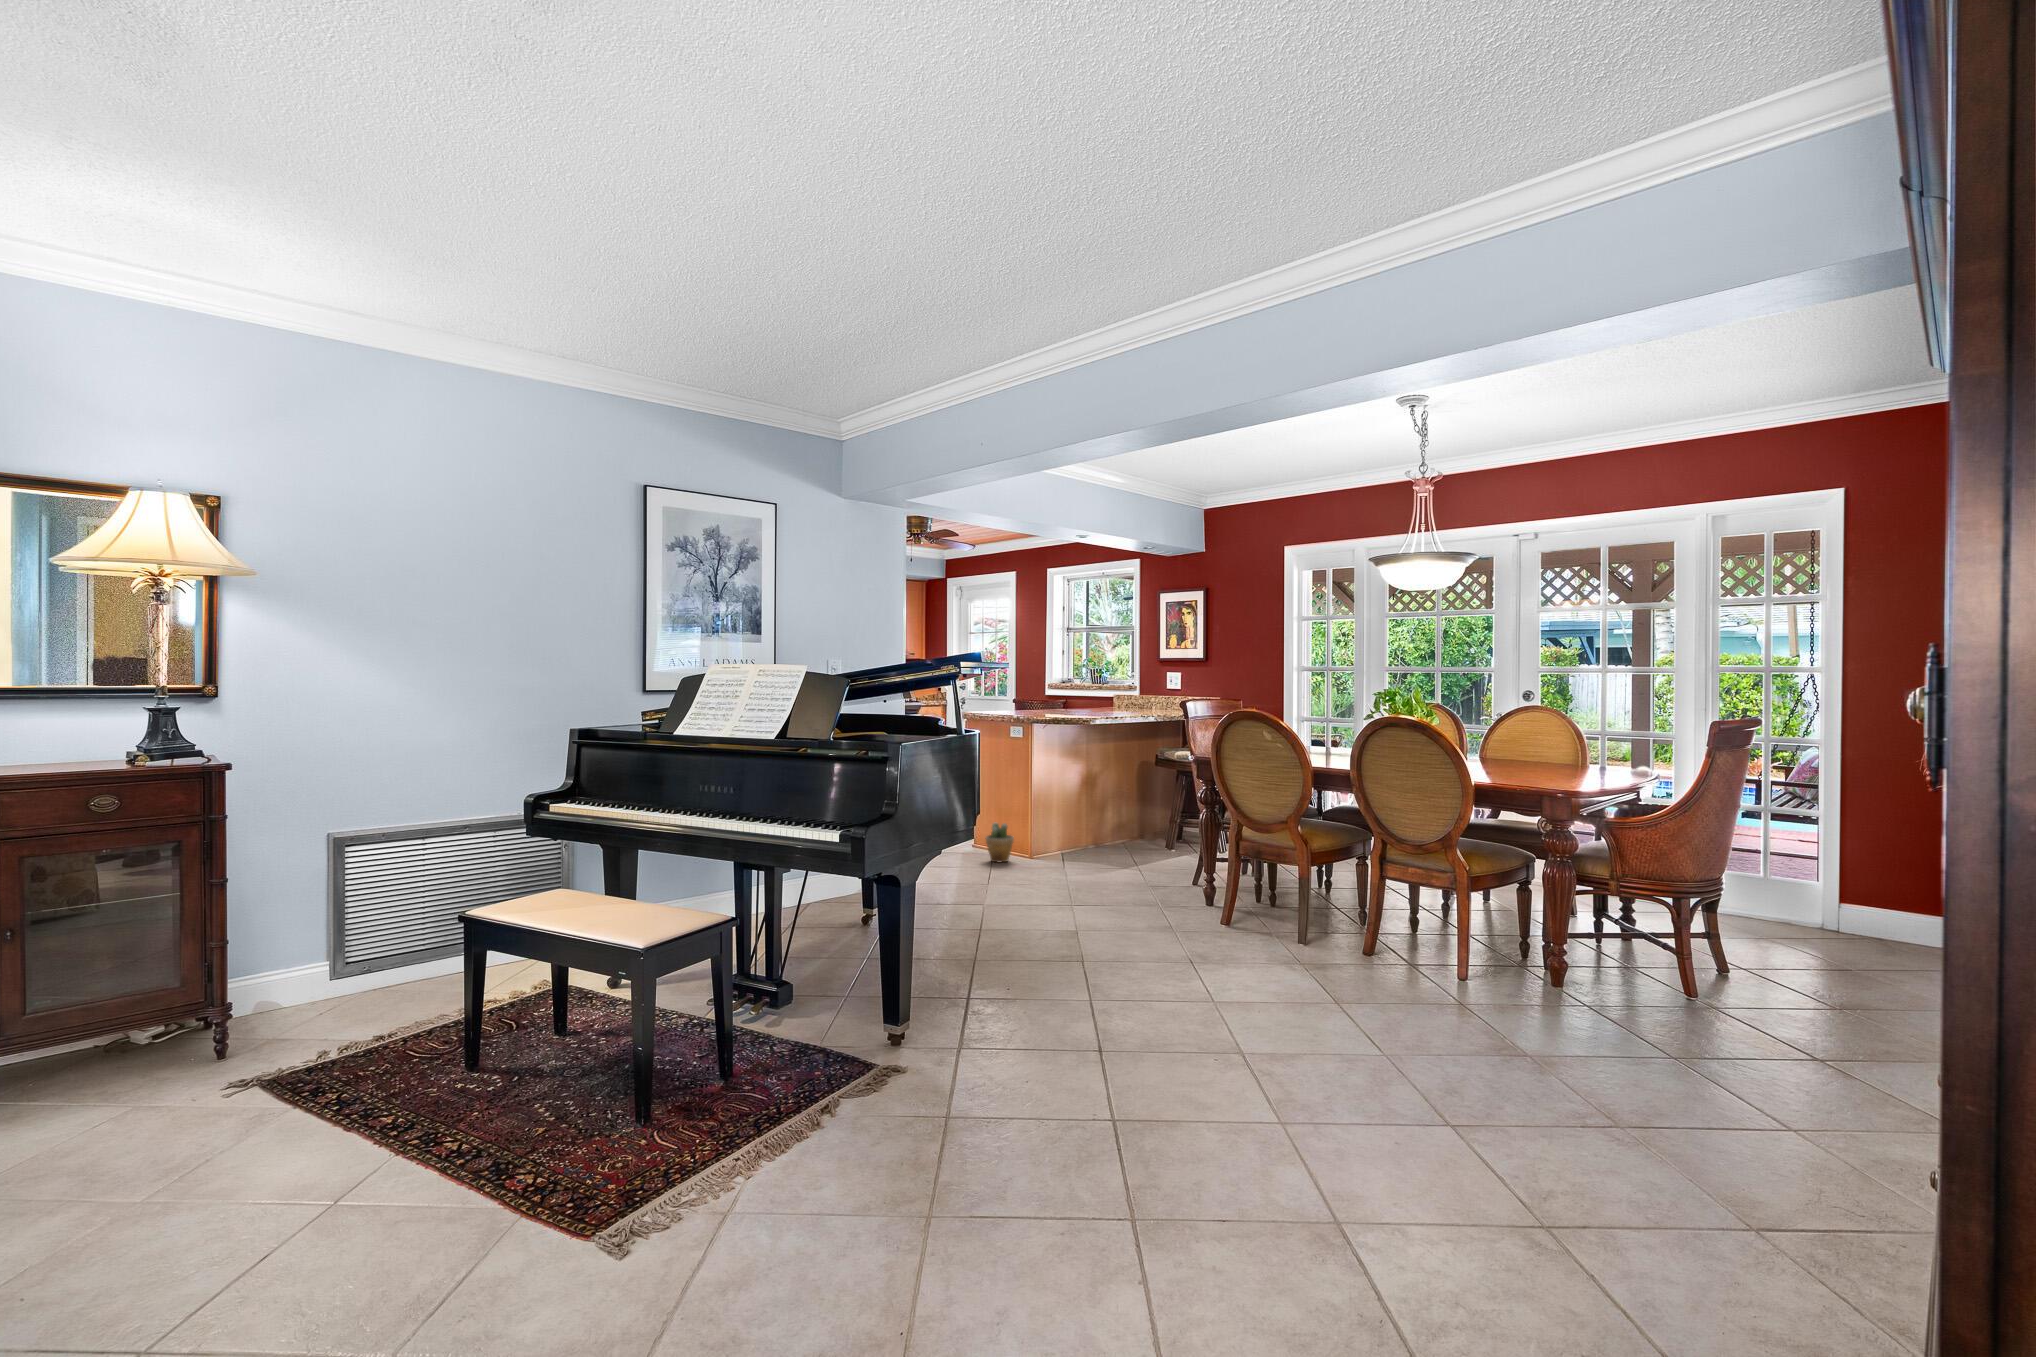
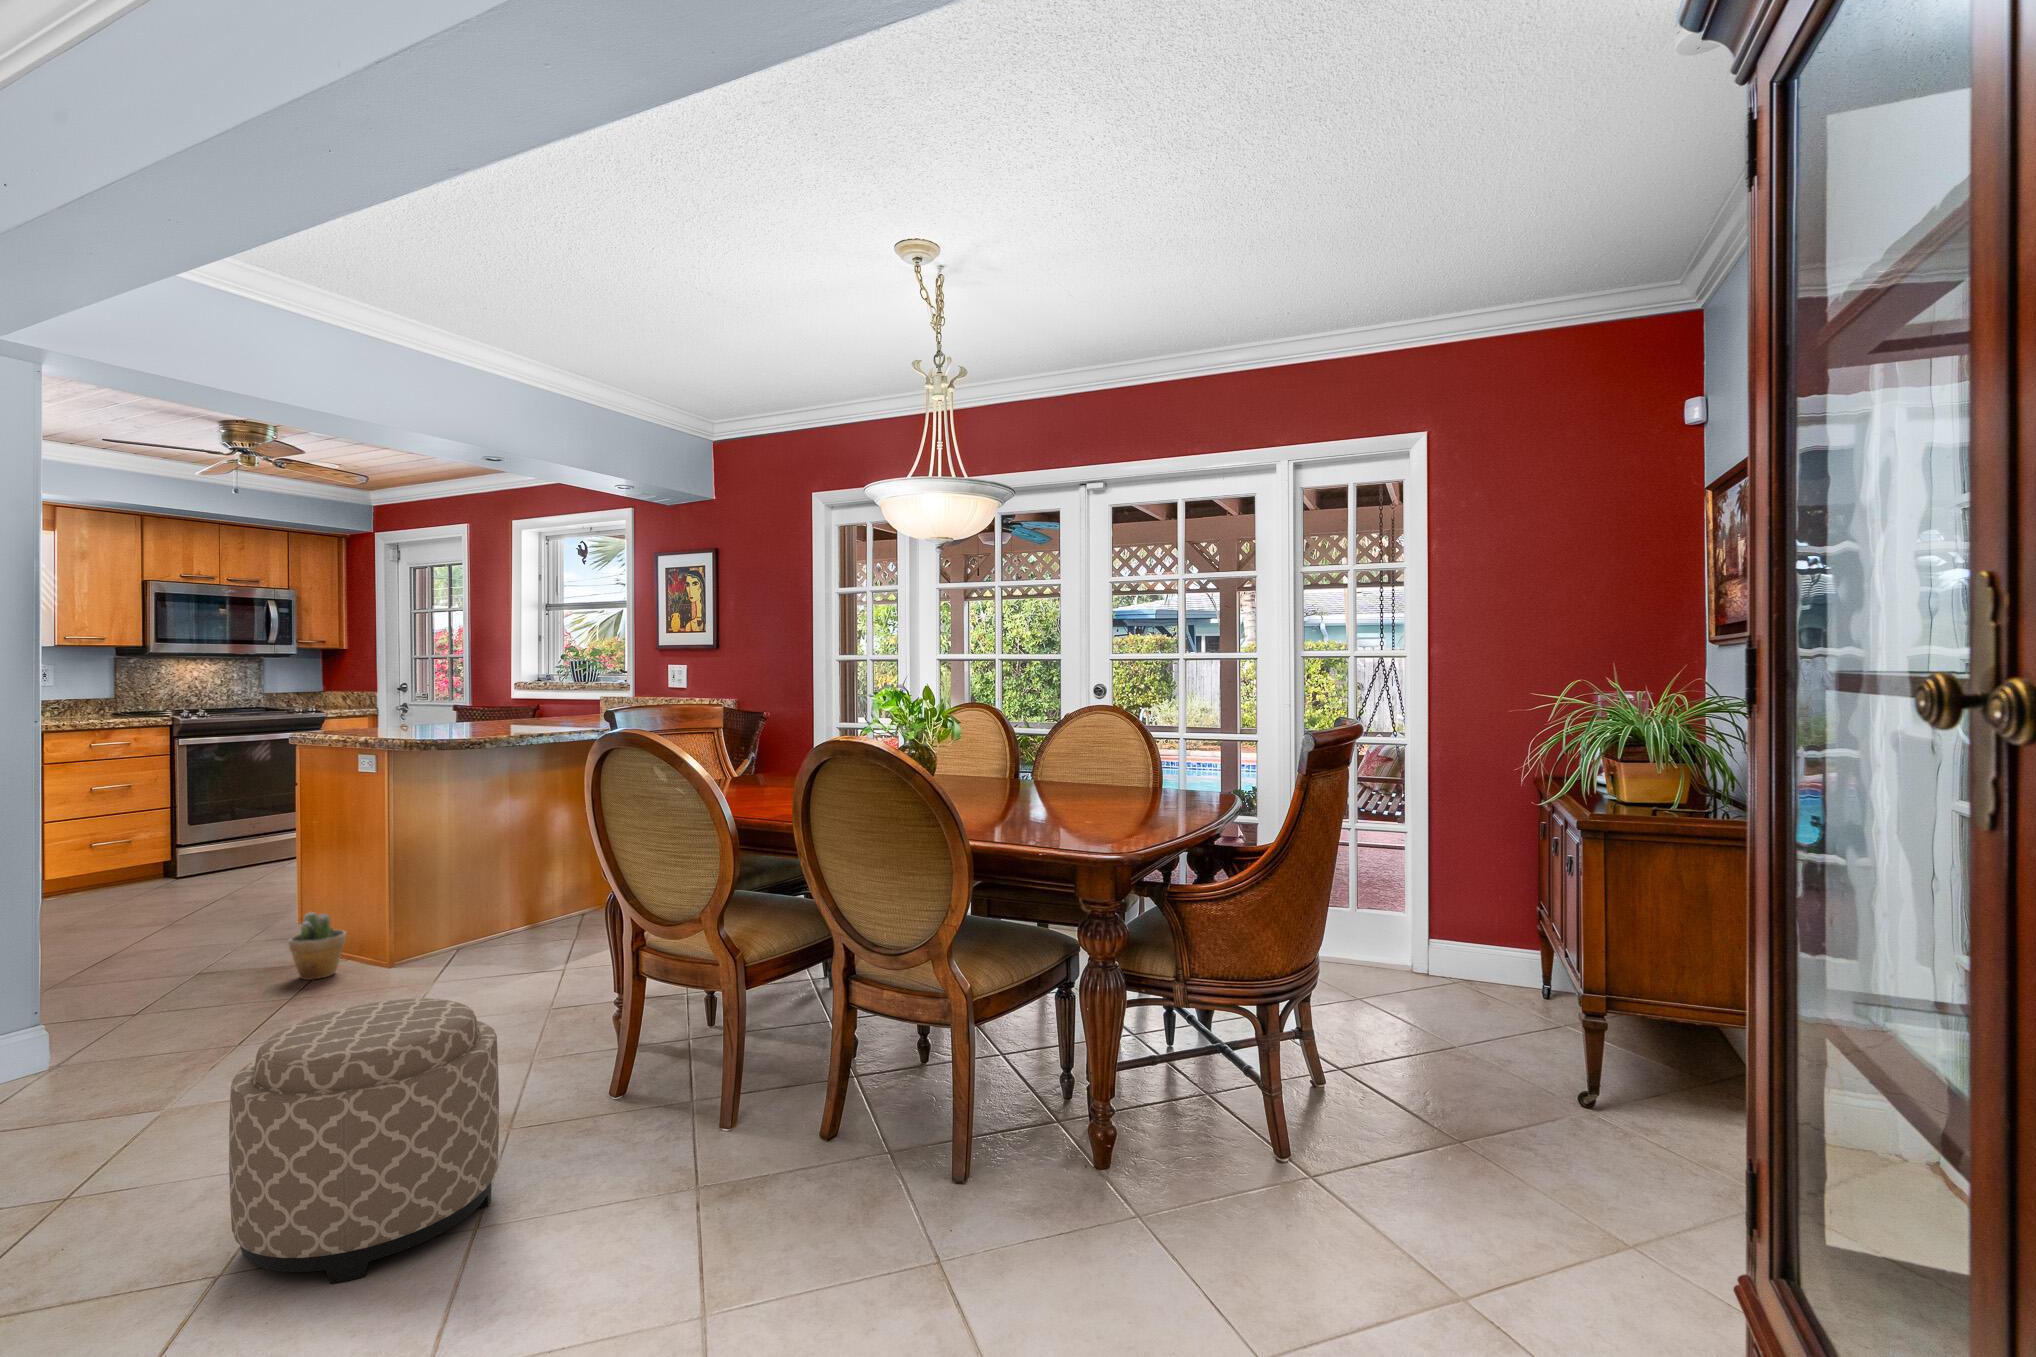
ottoman: none [1083,851,1196,974] -> present [229,998,499,1283]

